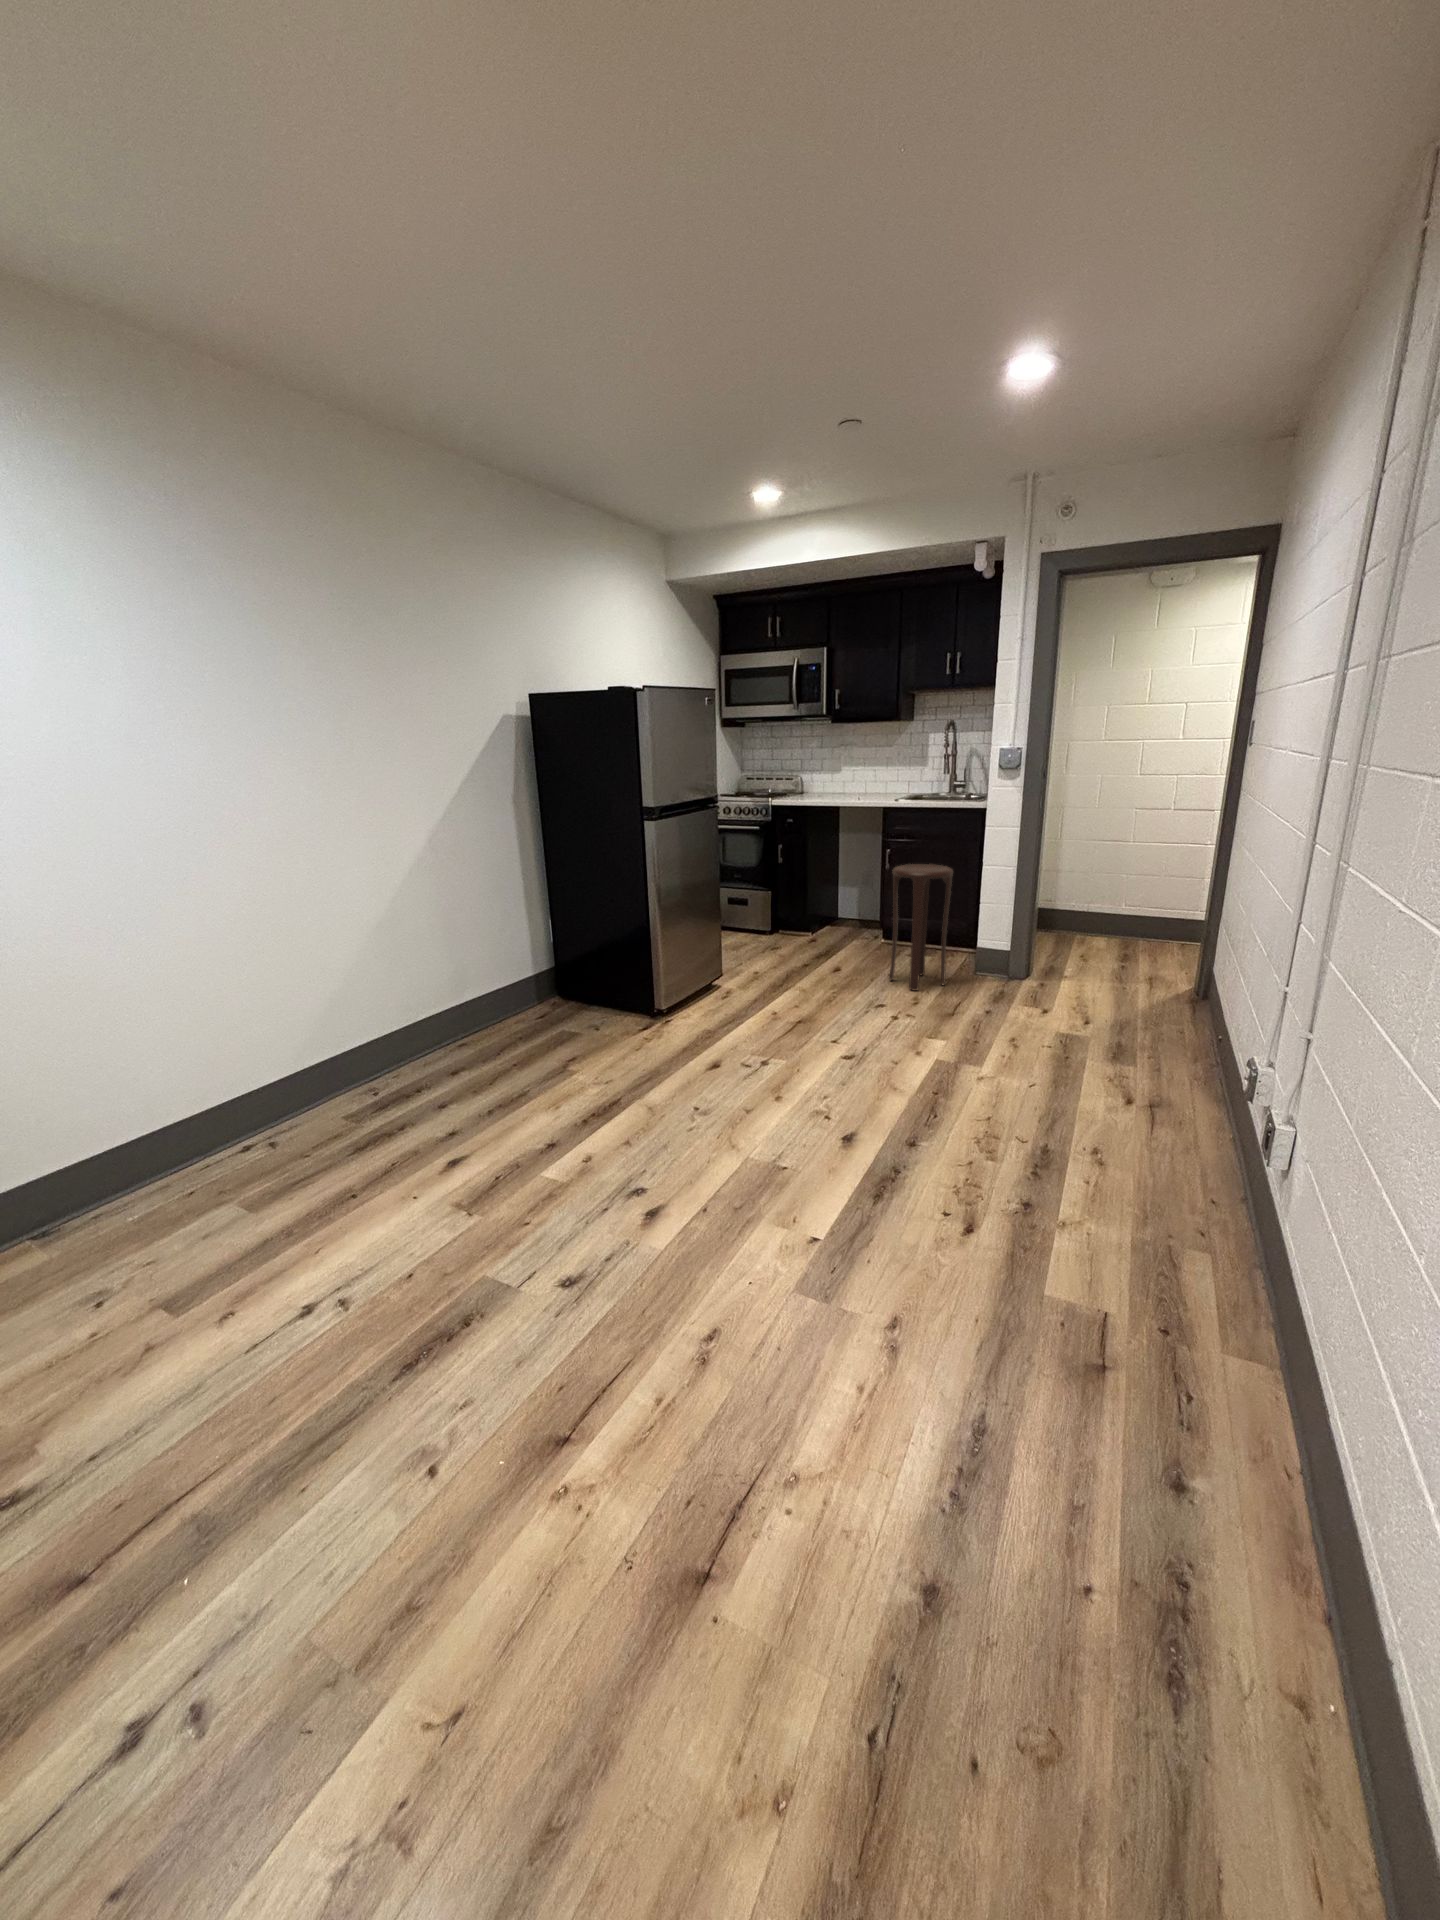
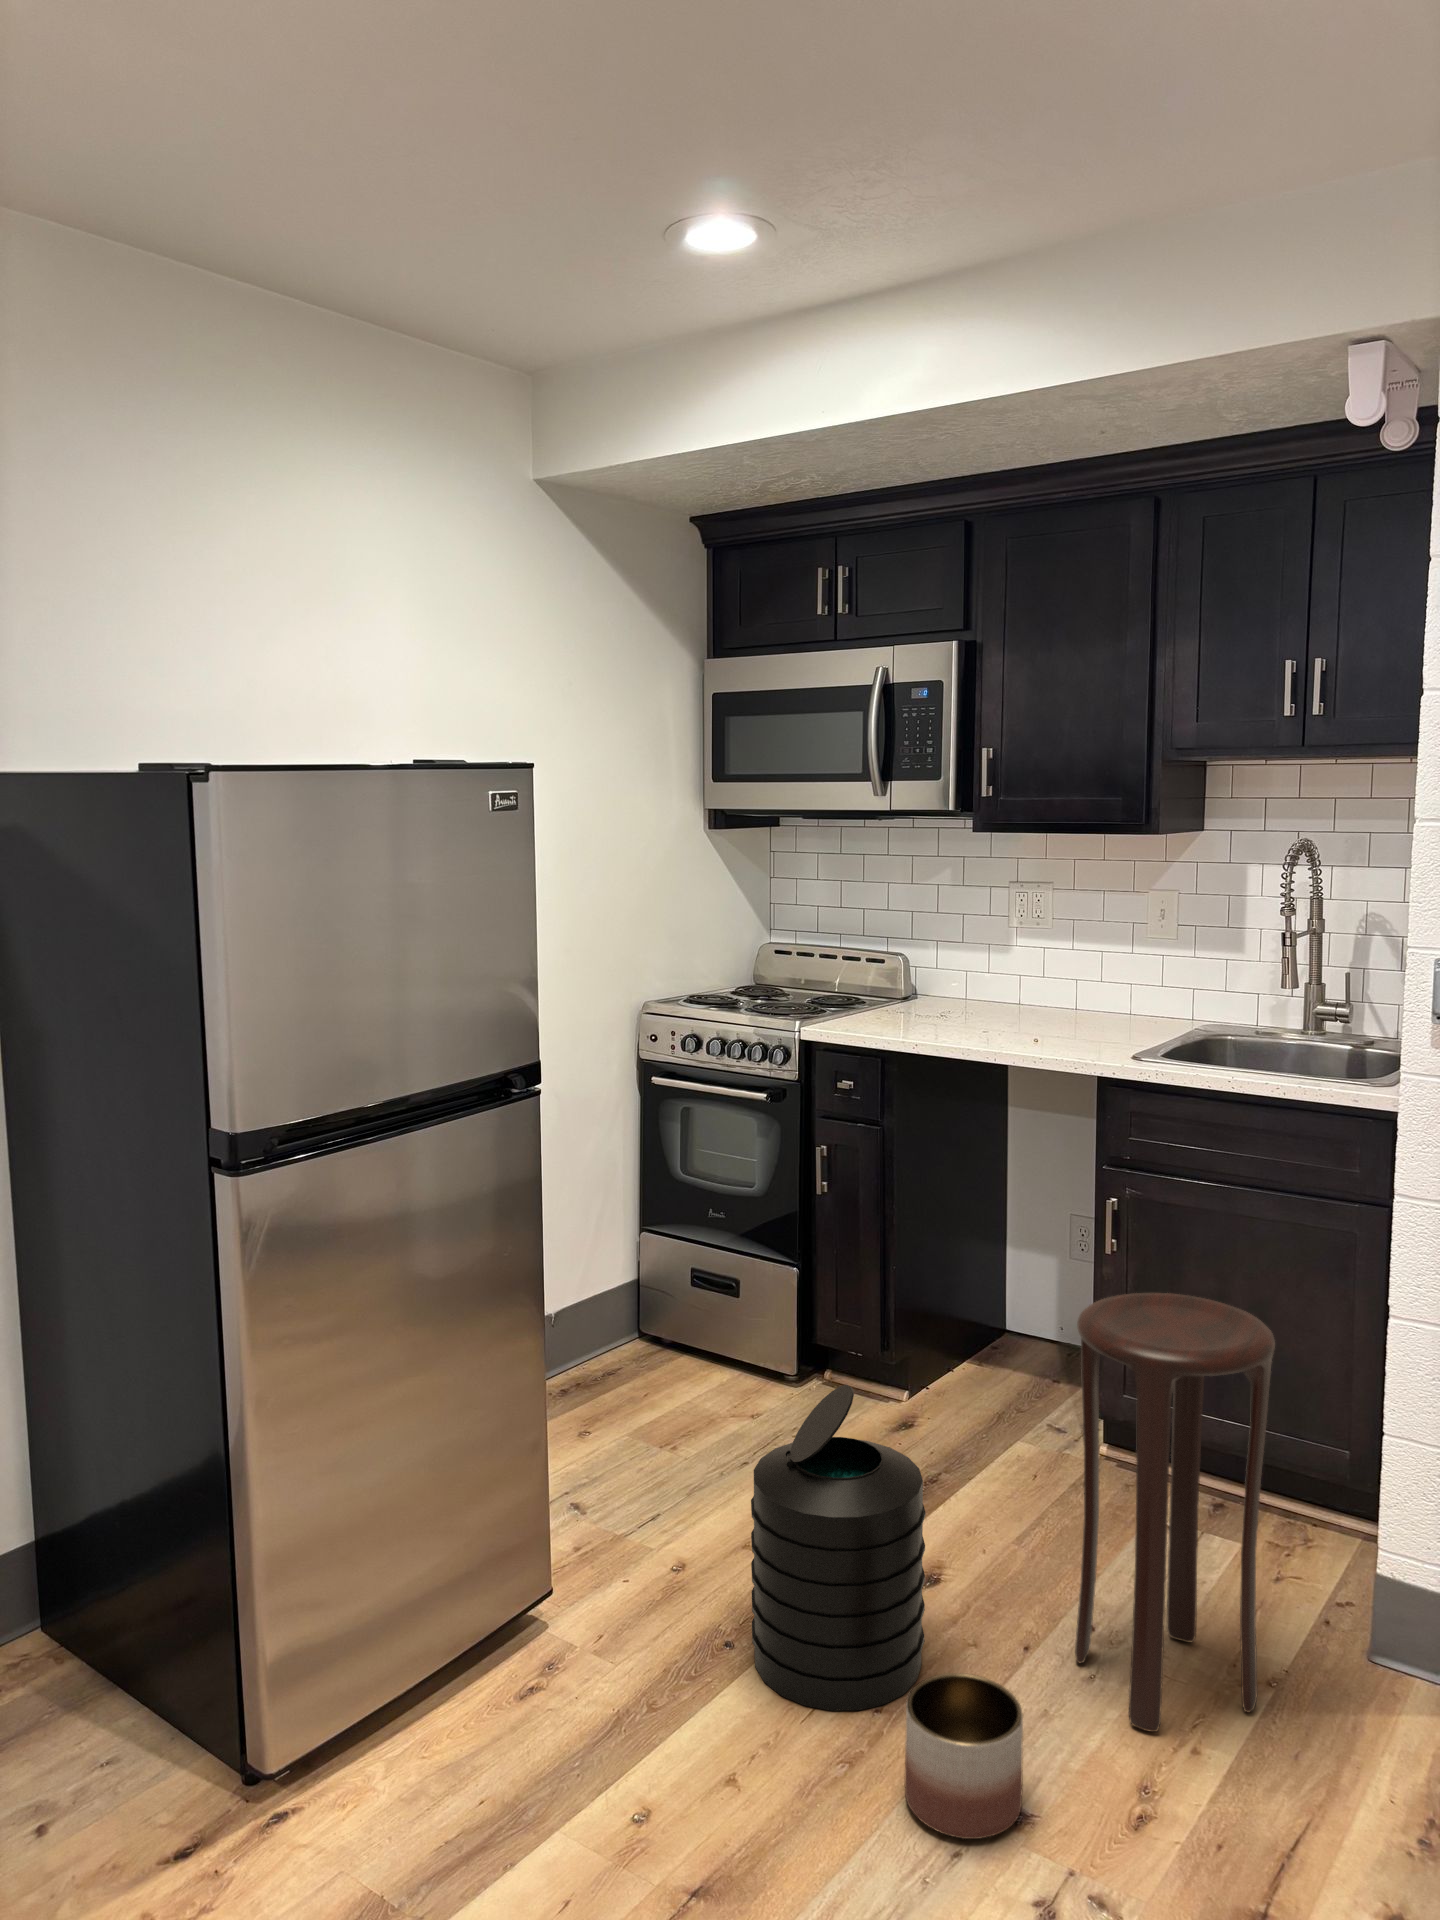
trash can: none [789,898,845,994] -> present [751,1385,926,1711]
planter: none [849,972,885,1010] -> present [905,1673,1023,1839]

